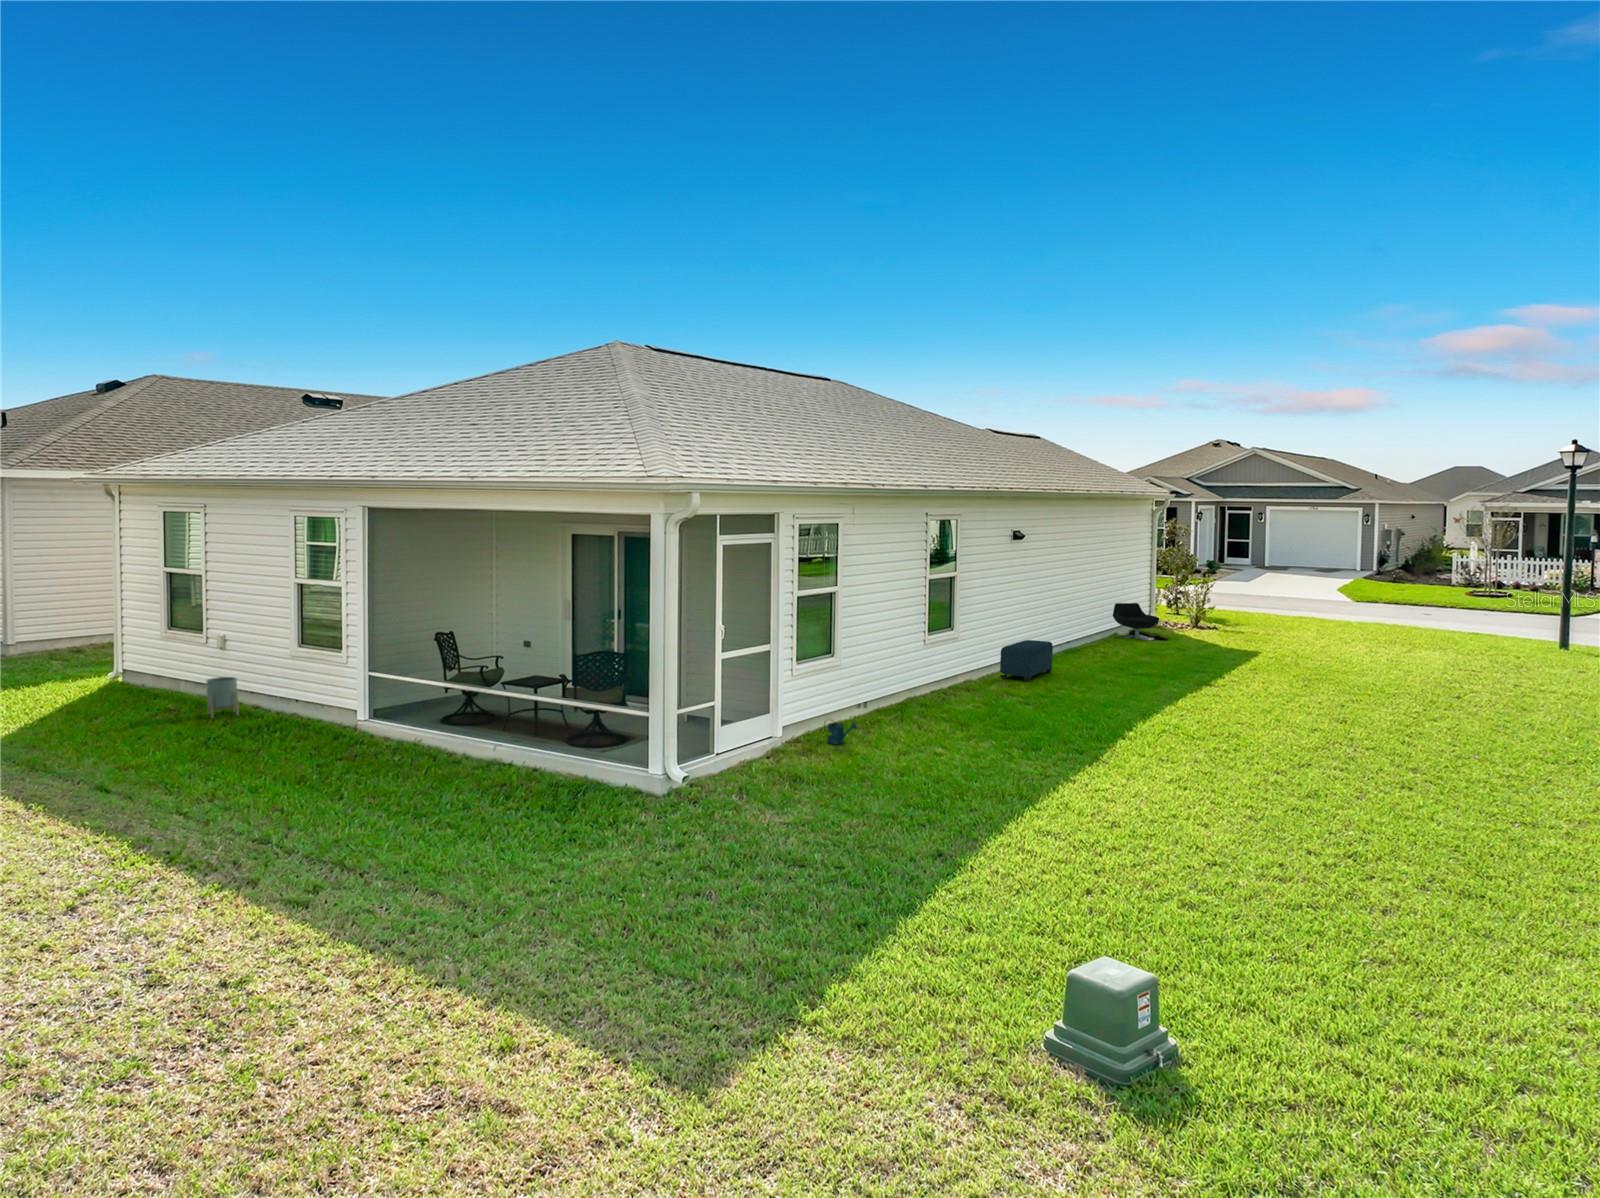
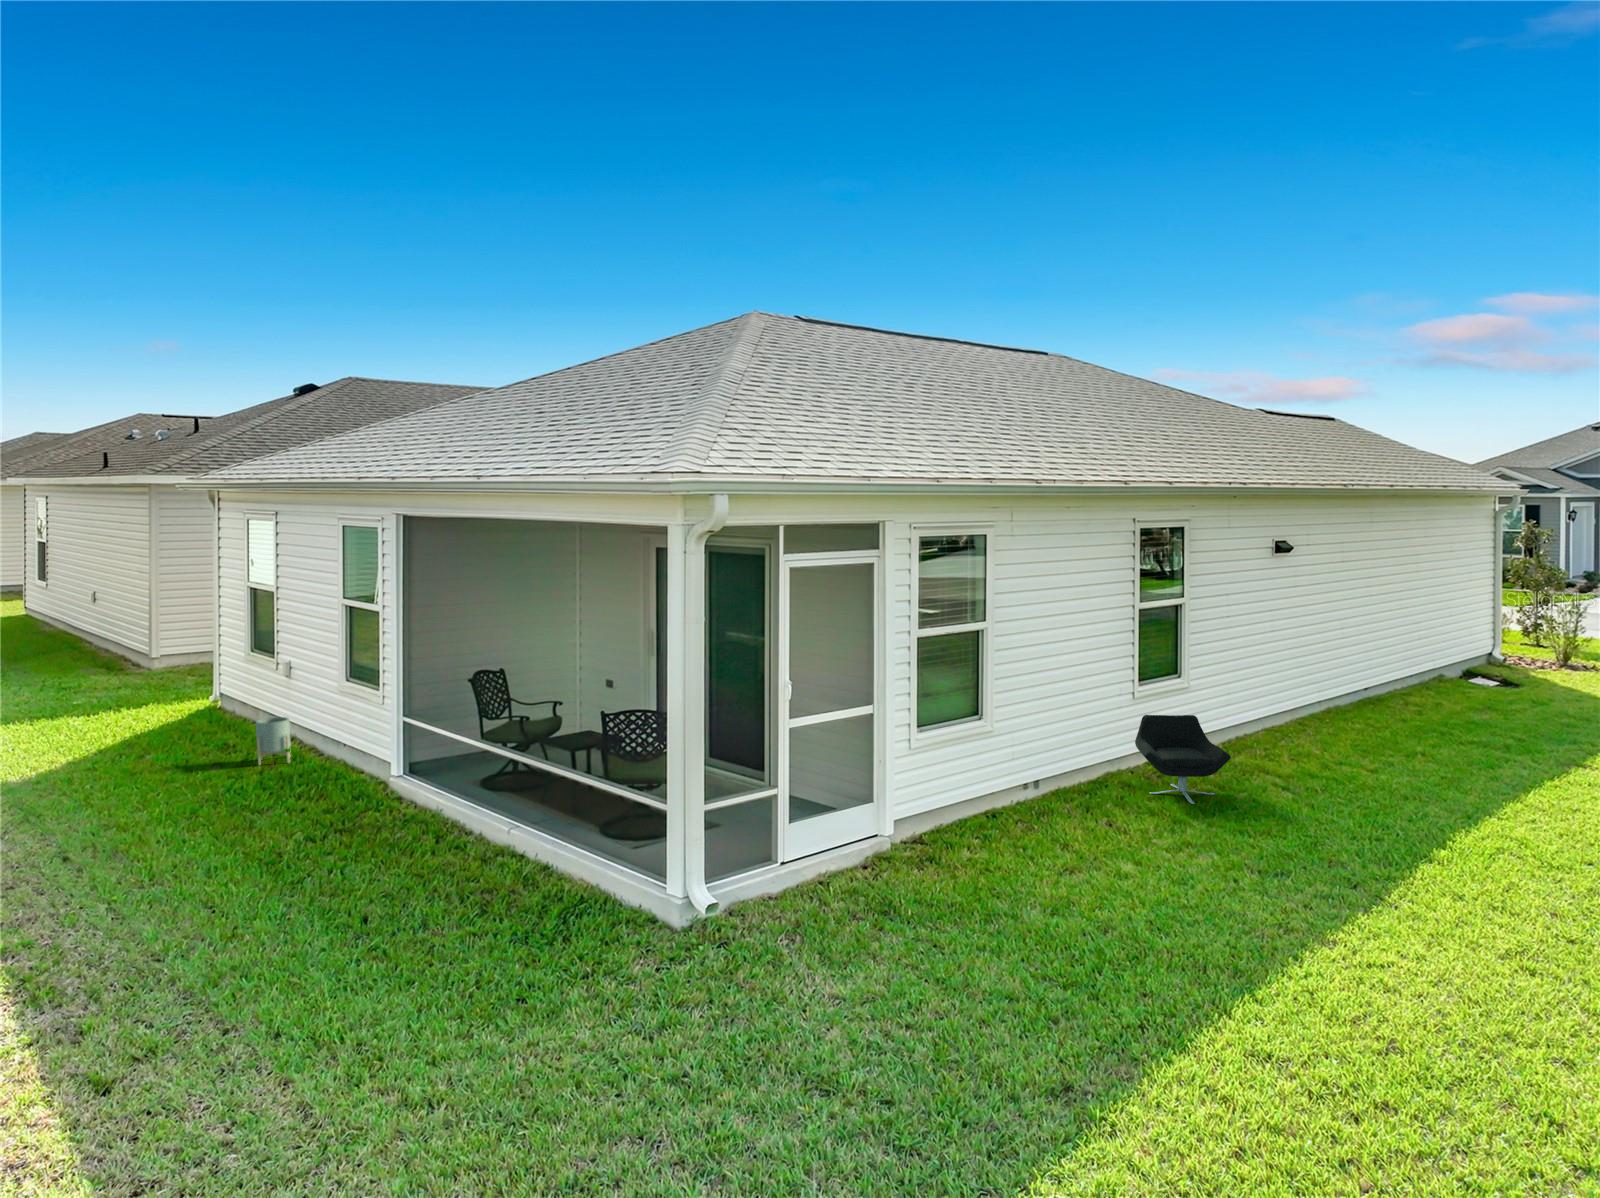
lounge chair: present [1113,603,1159,640] -> present [1135,715,1231,804]
bench: present [1000,640,1053,681] -> none [1250,690,1332,750]
watering can: present [824,722,857,744] -> none [959,808,1004,846]

